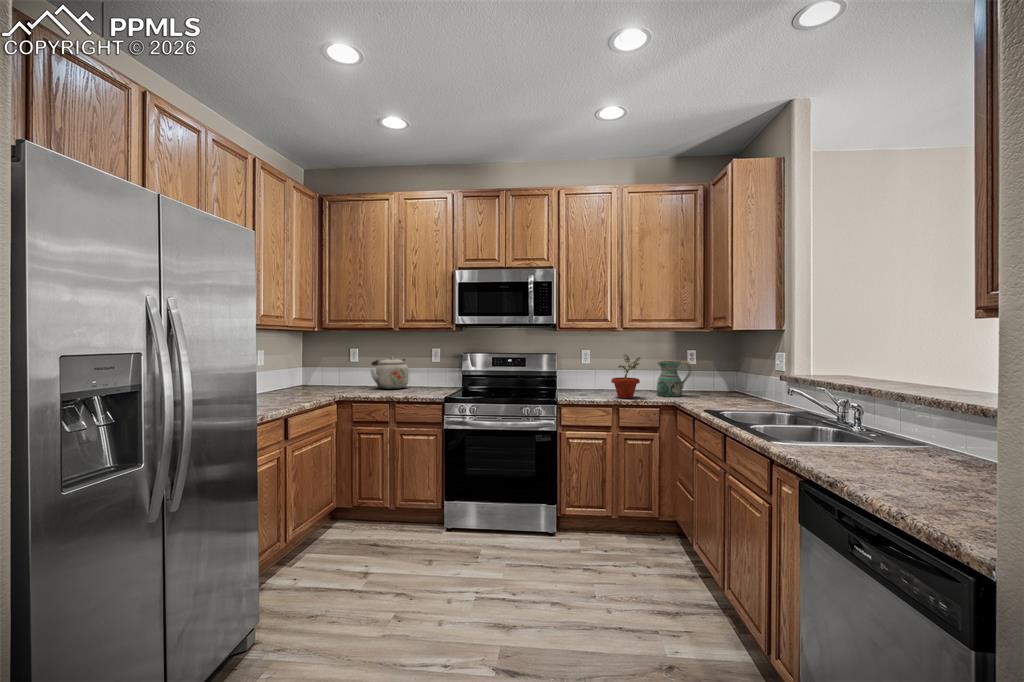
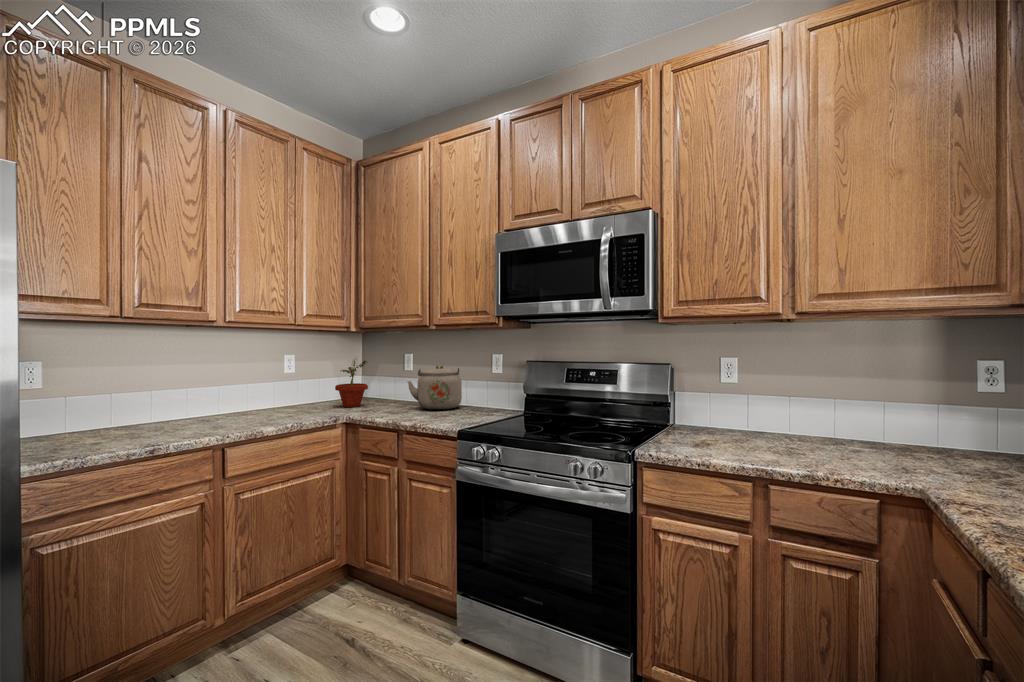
potted plant: present [611,354,640,398] -> present [335,359,368,407]
ceramic pitcher: present [657,360,692,397] -> none [879,384,980,472]

